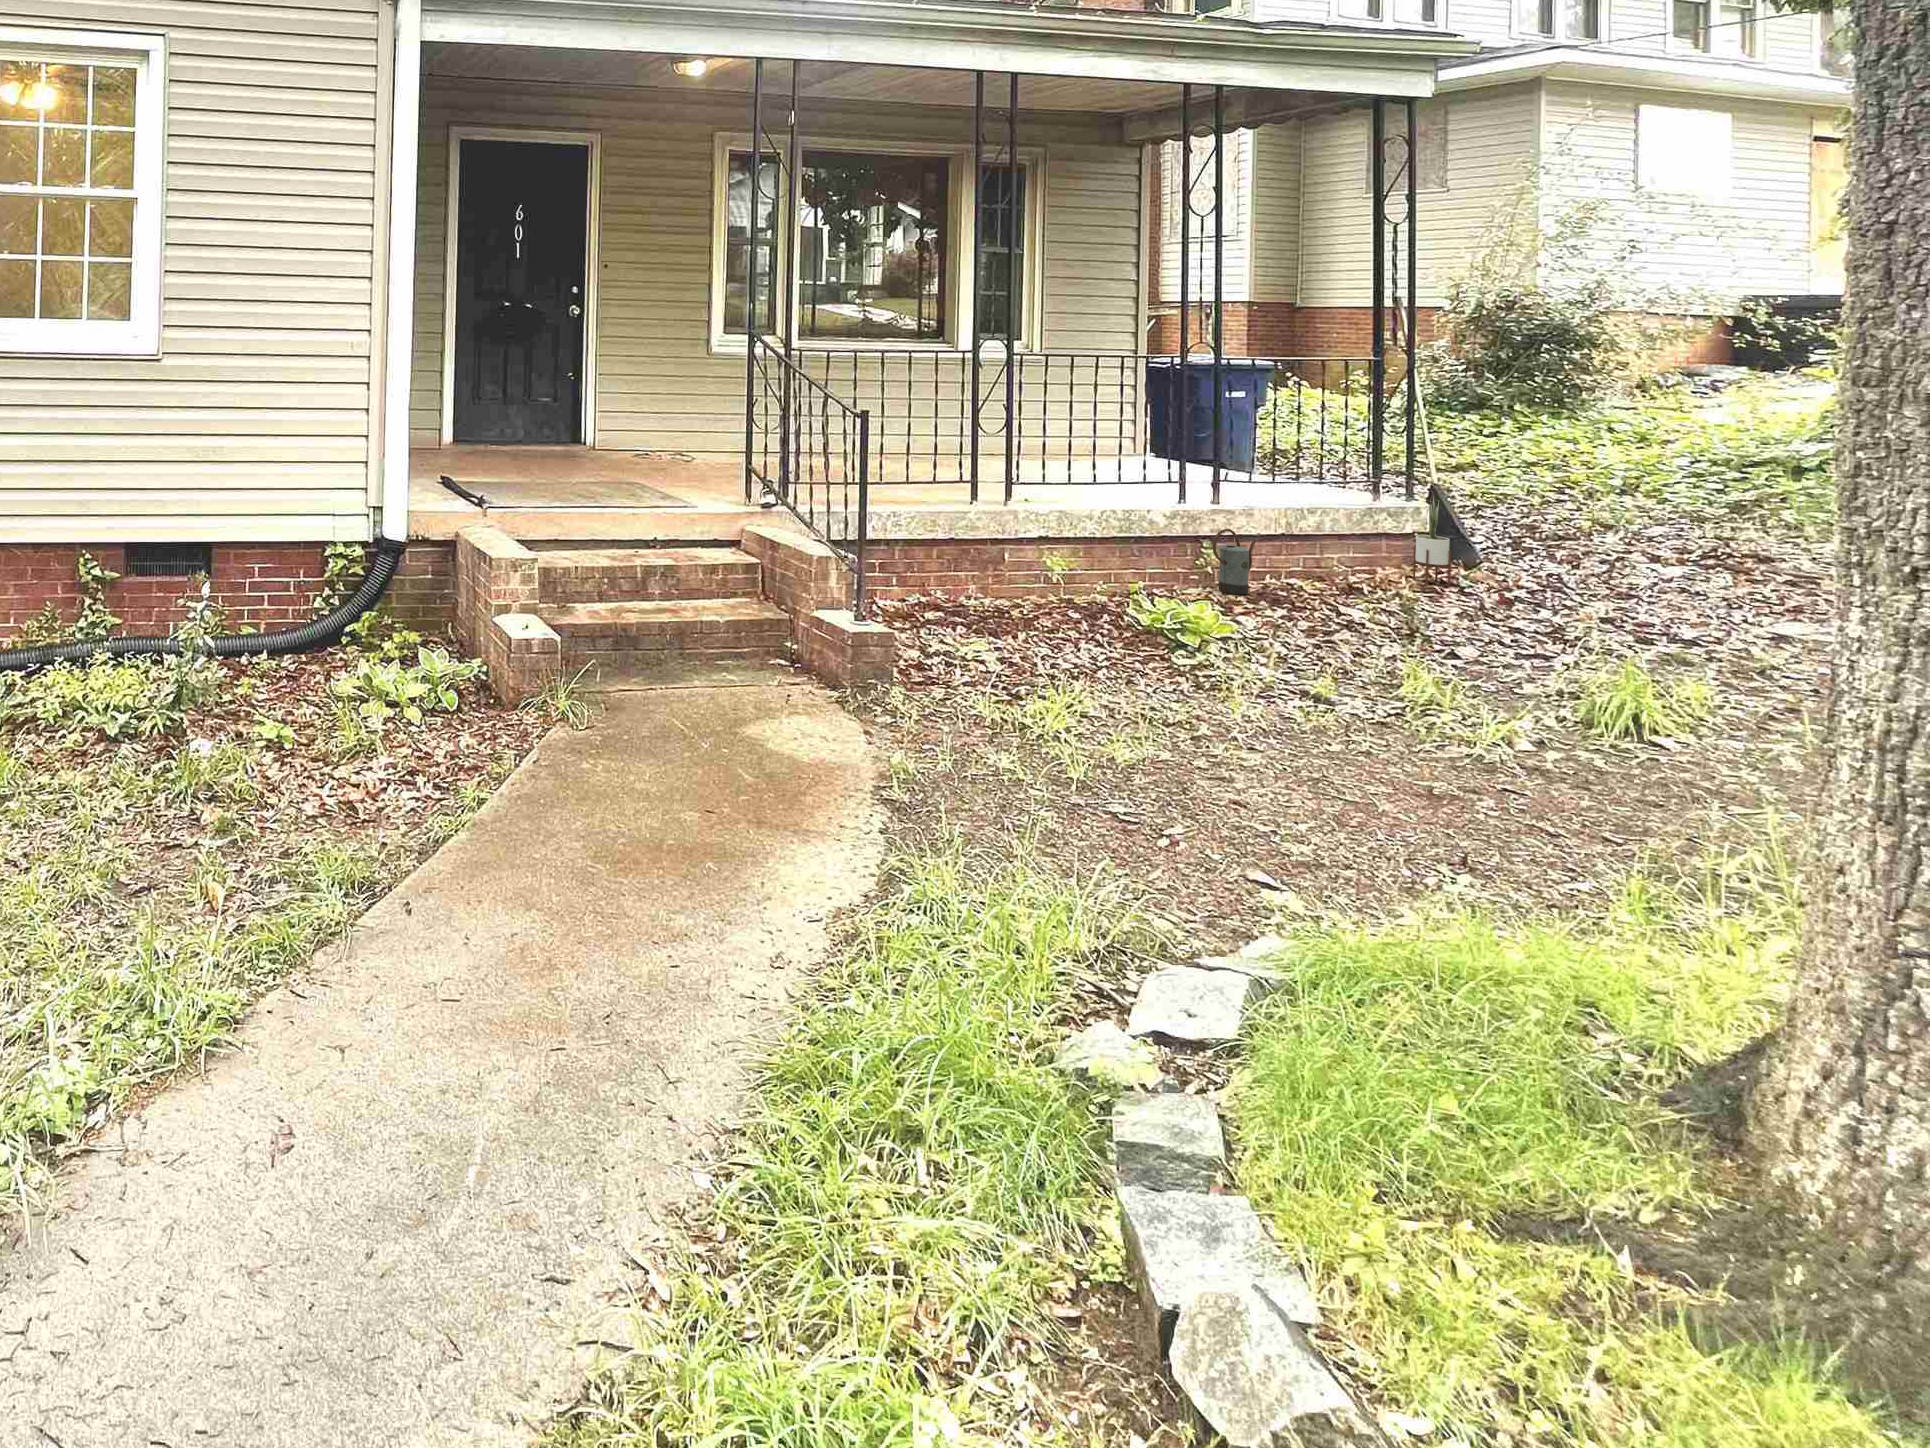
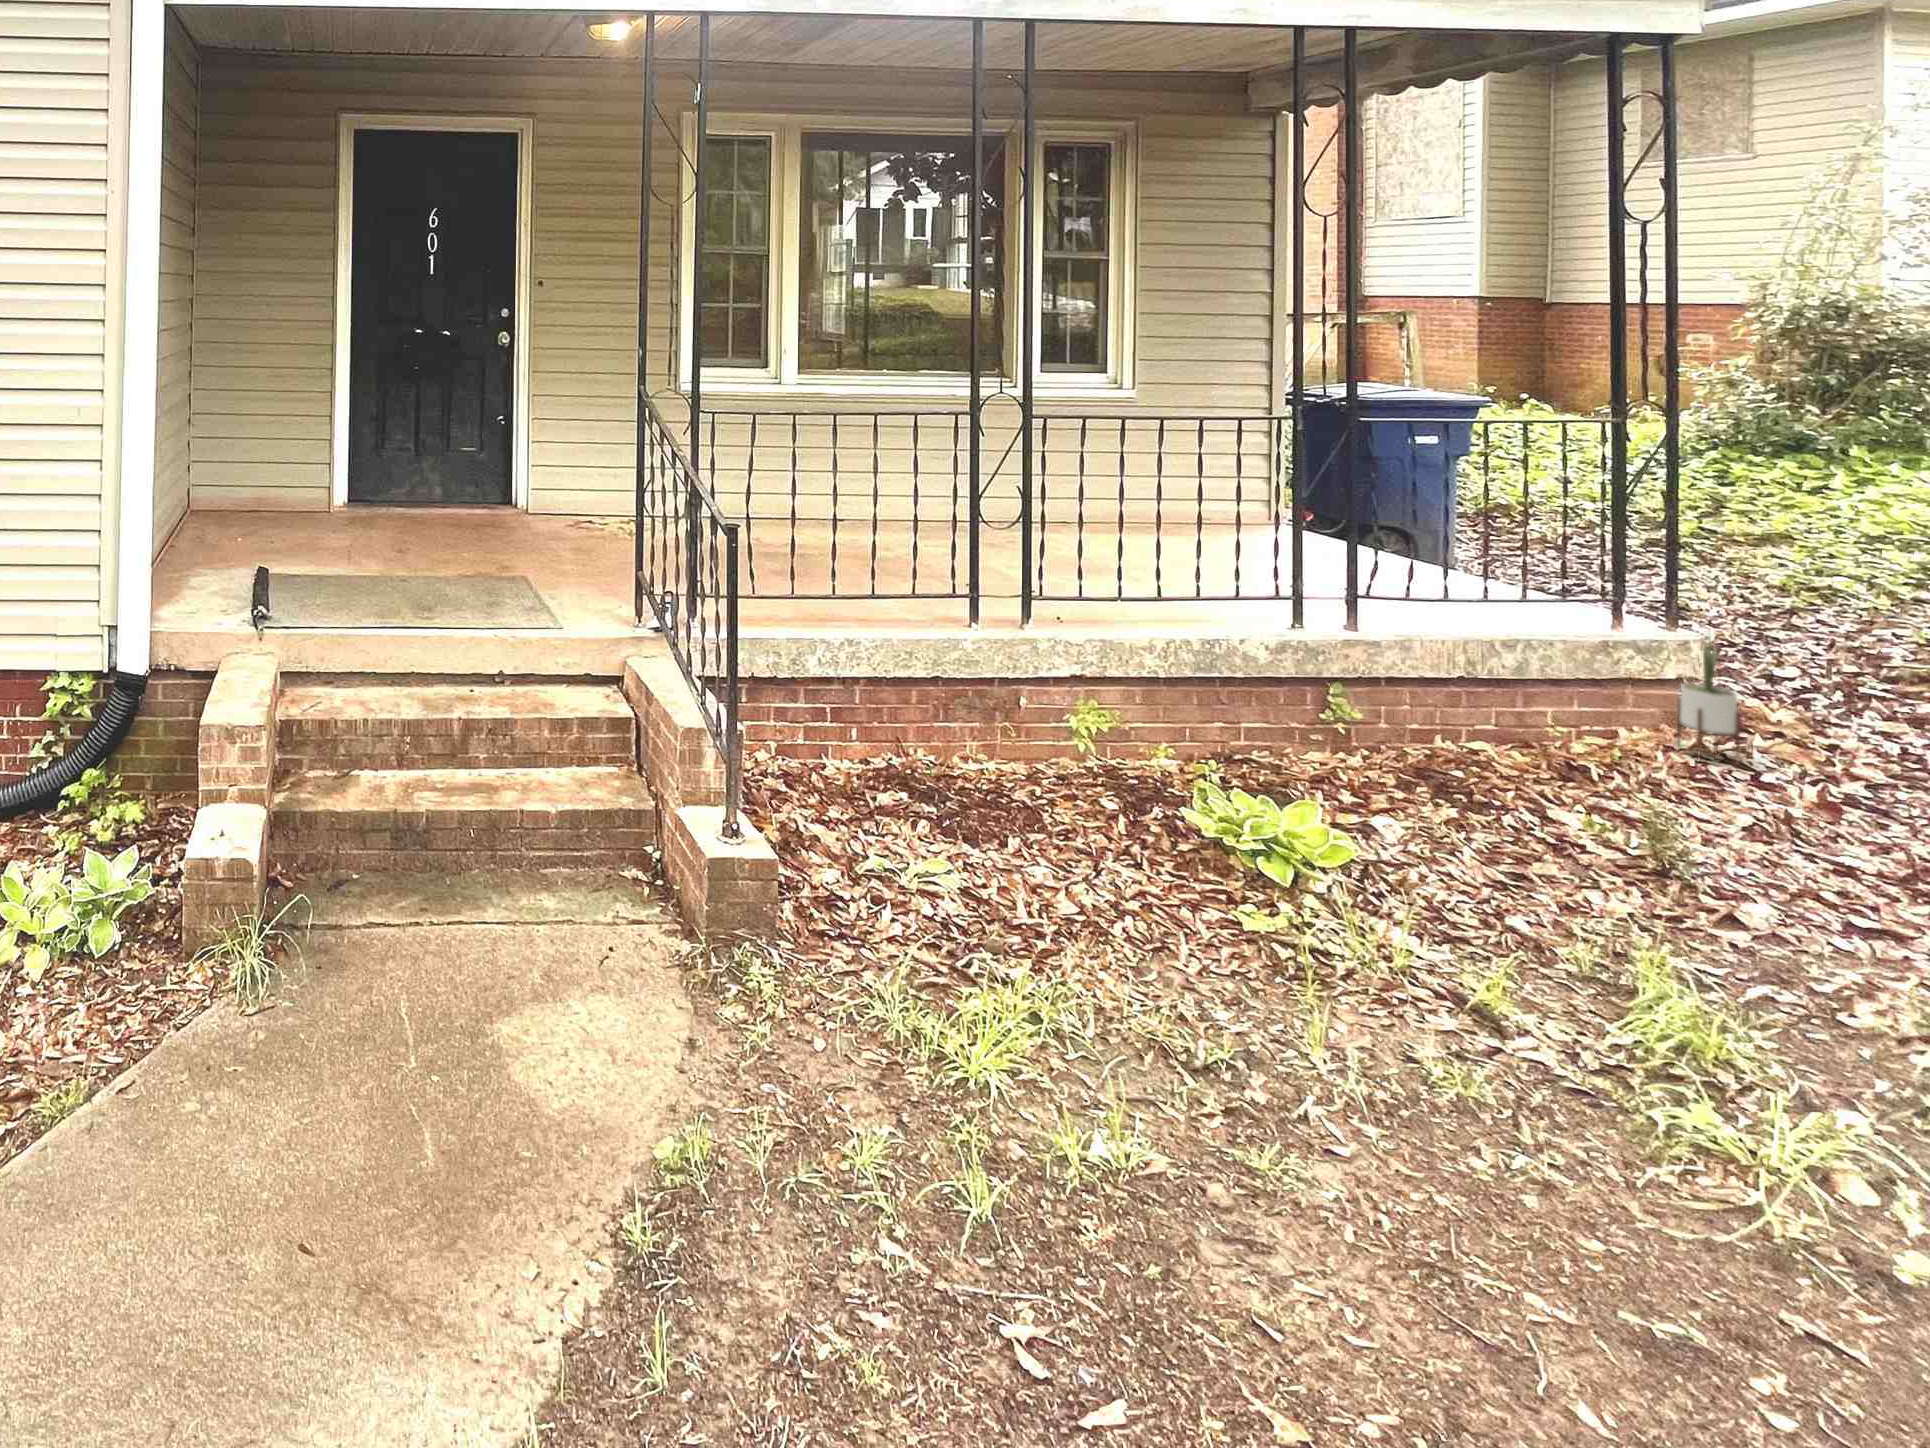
watering can: present [1213,529,1256,594] -> none [1340,673,1413,772]

